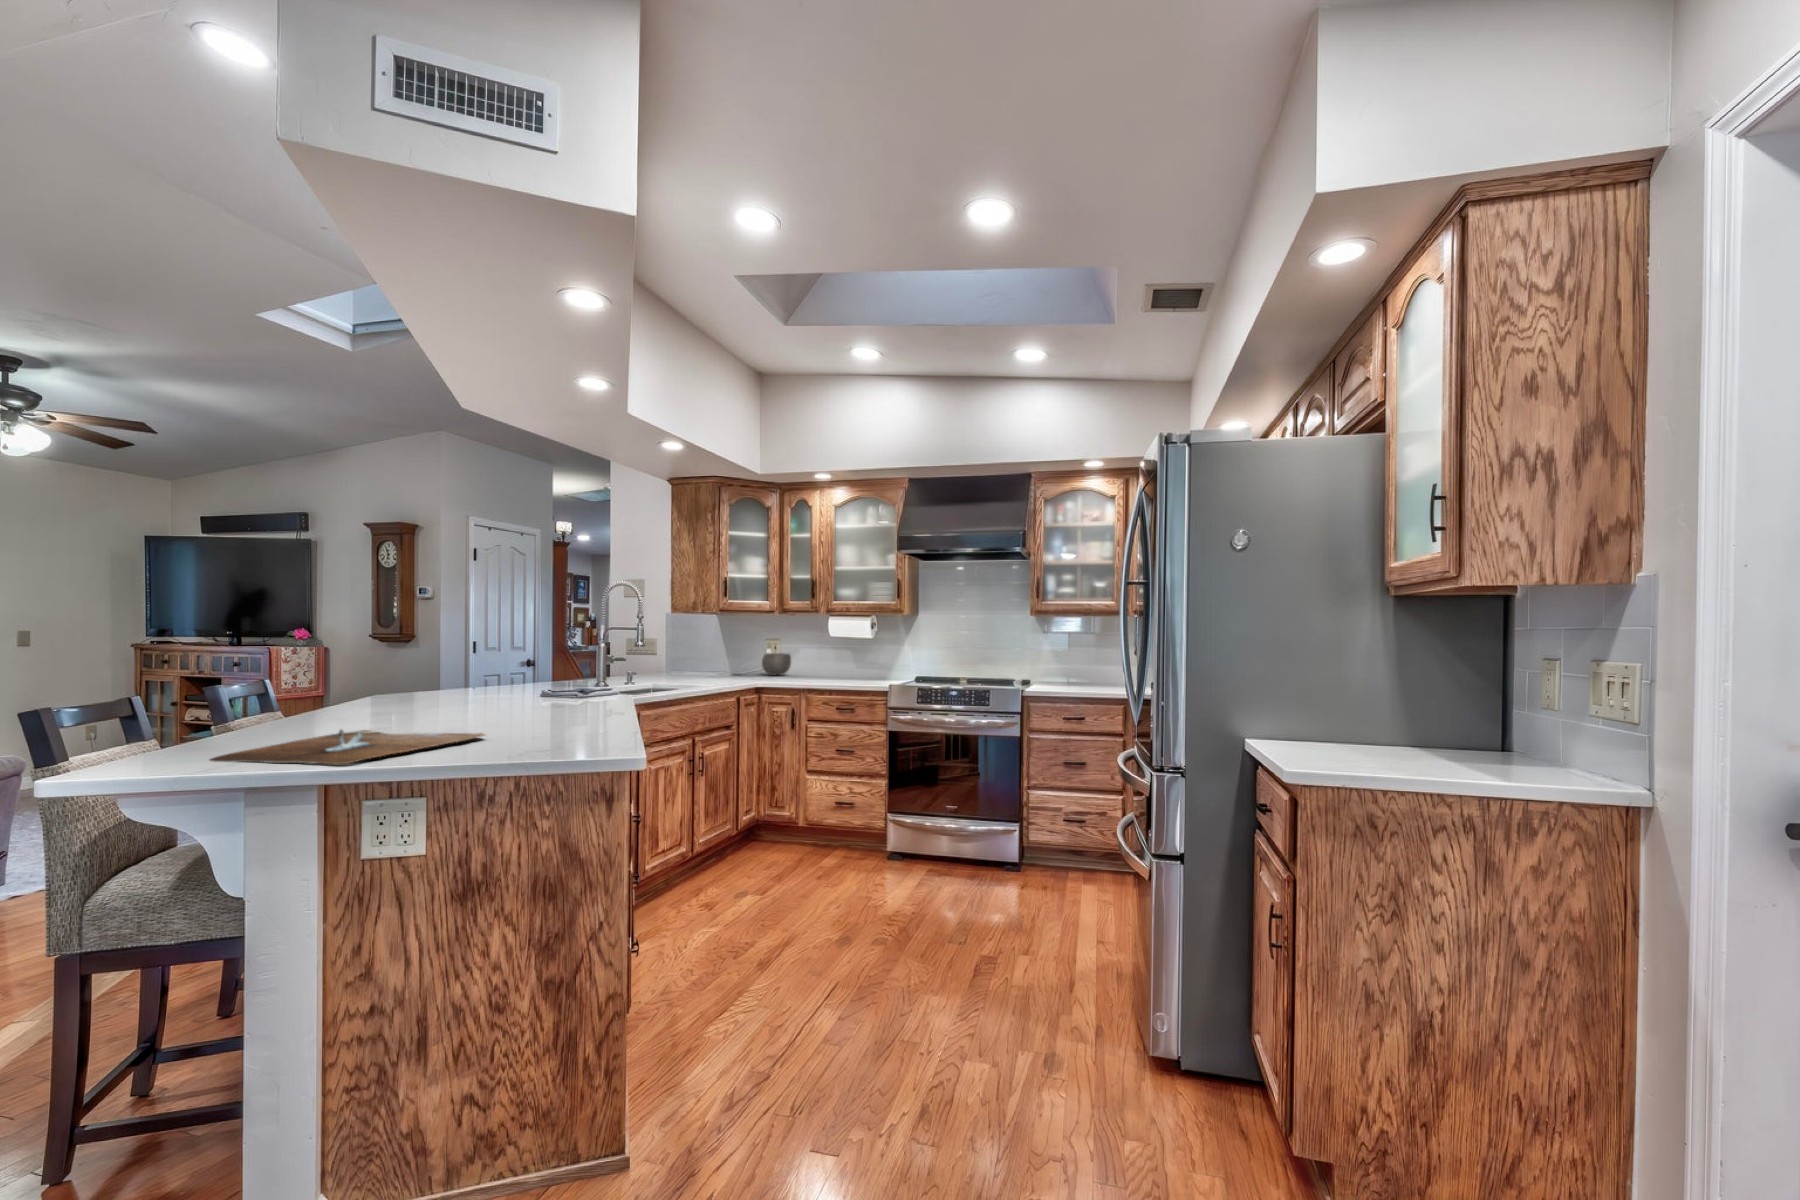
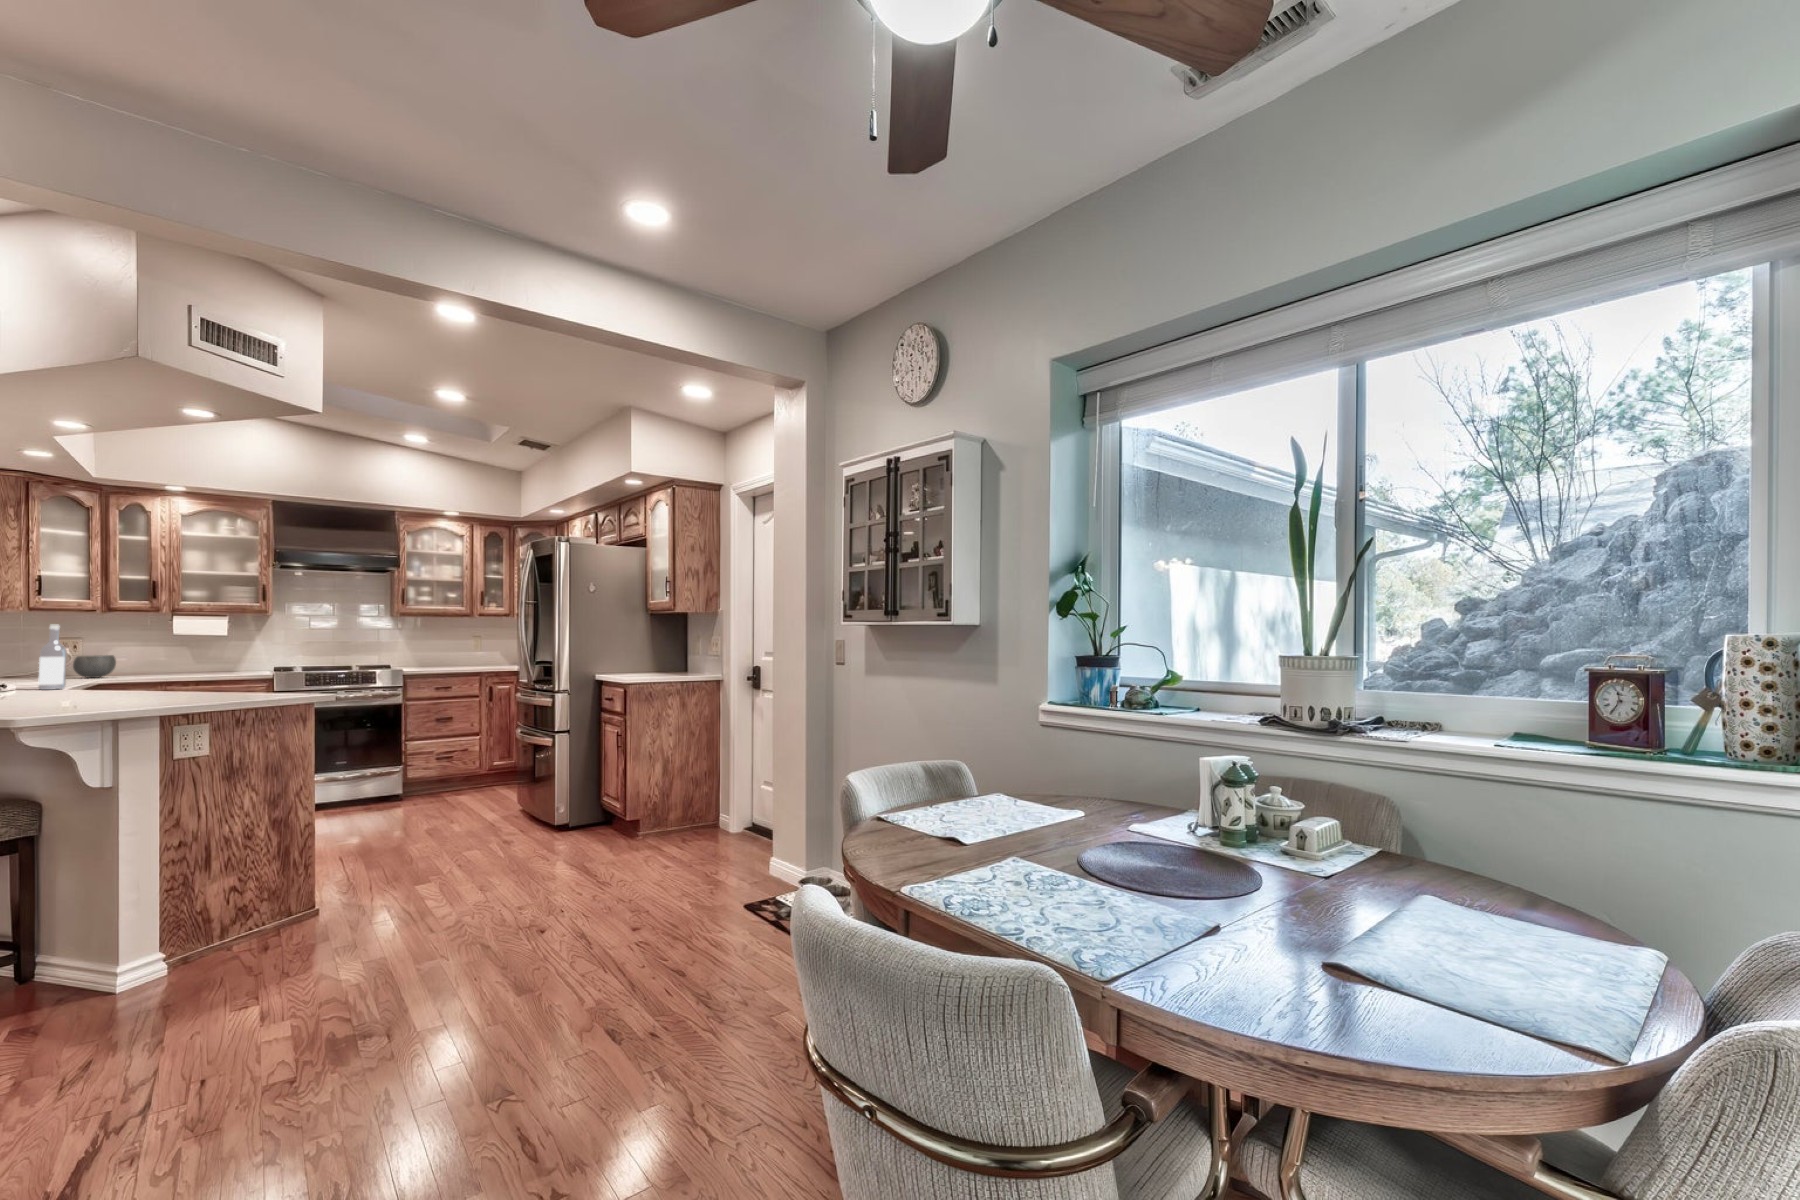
wine bottle: none [615,621,636,693] -> present [38,625,67,690]
cutting board: present [210,730,484,765] -> none [40,692,198,712]

